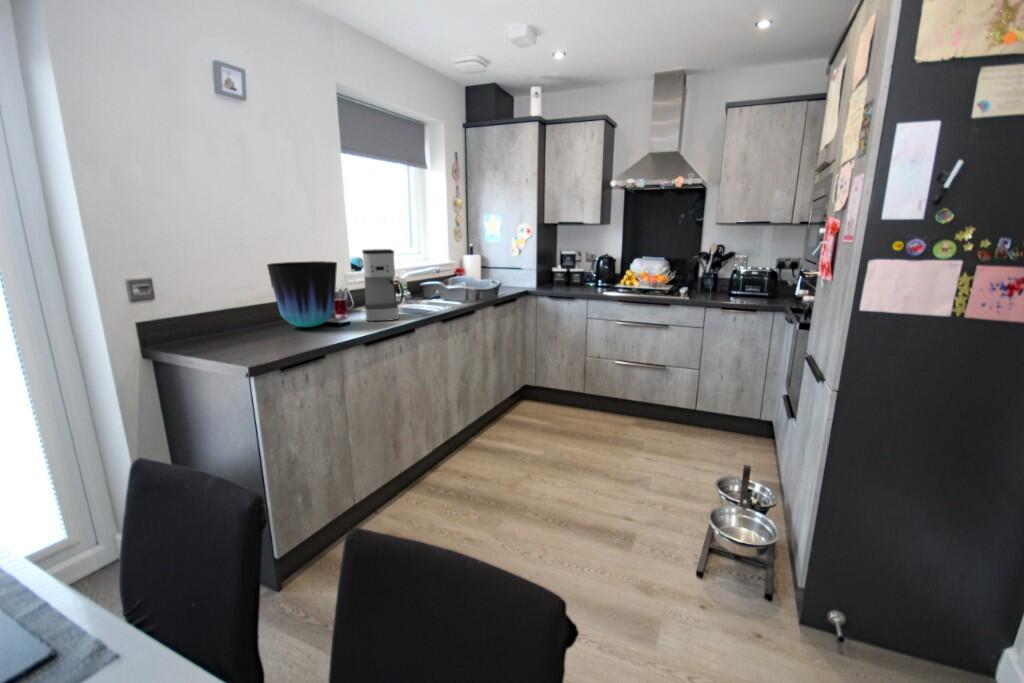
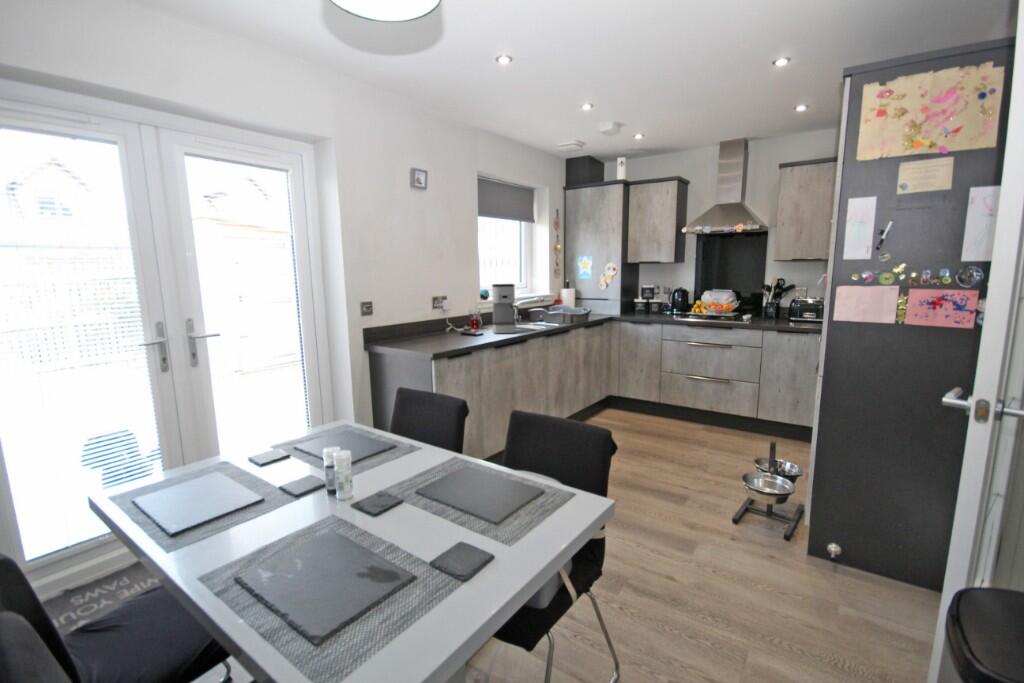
vase: present [267,261,337,327] -> none [434,292,478,336]

